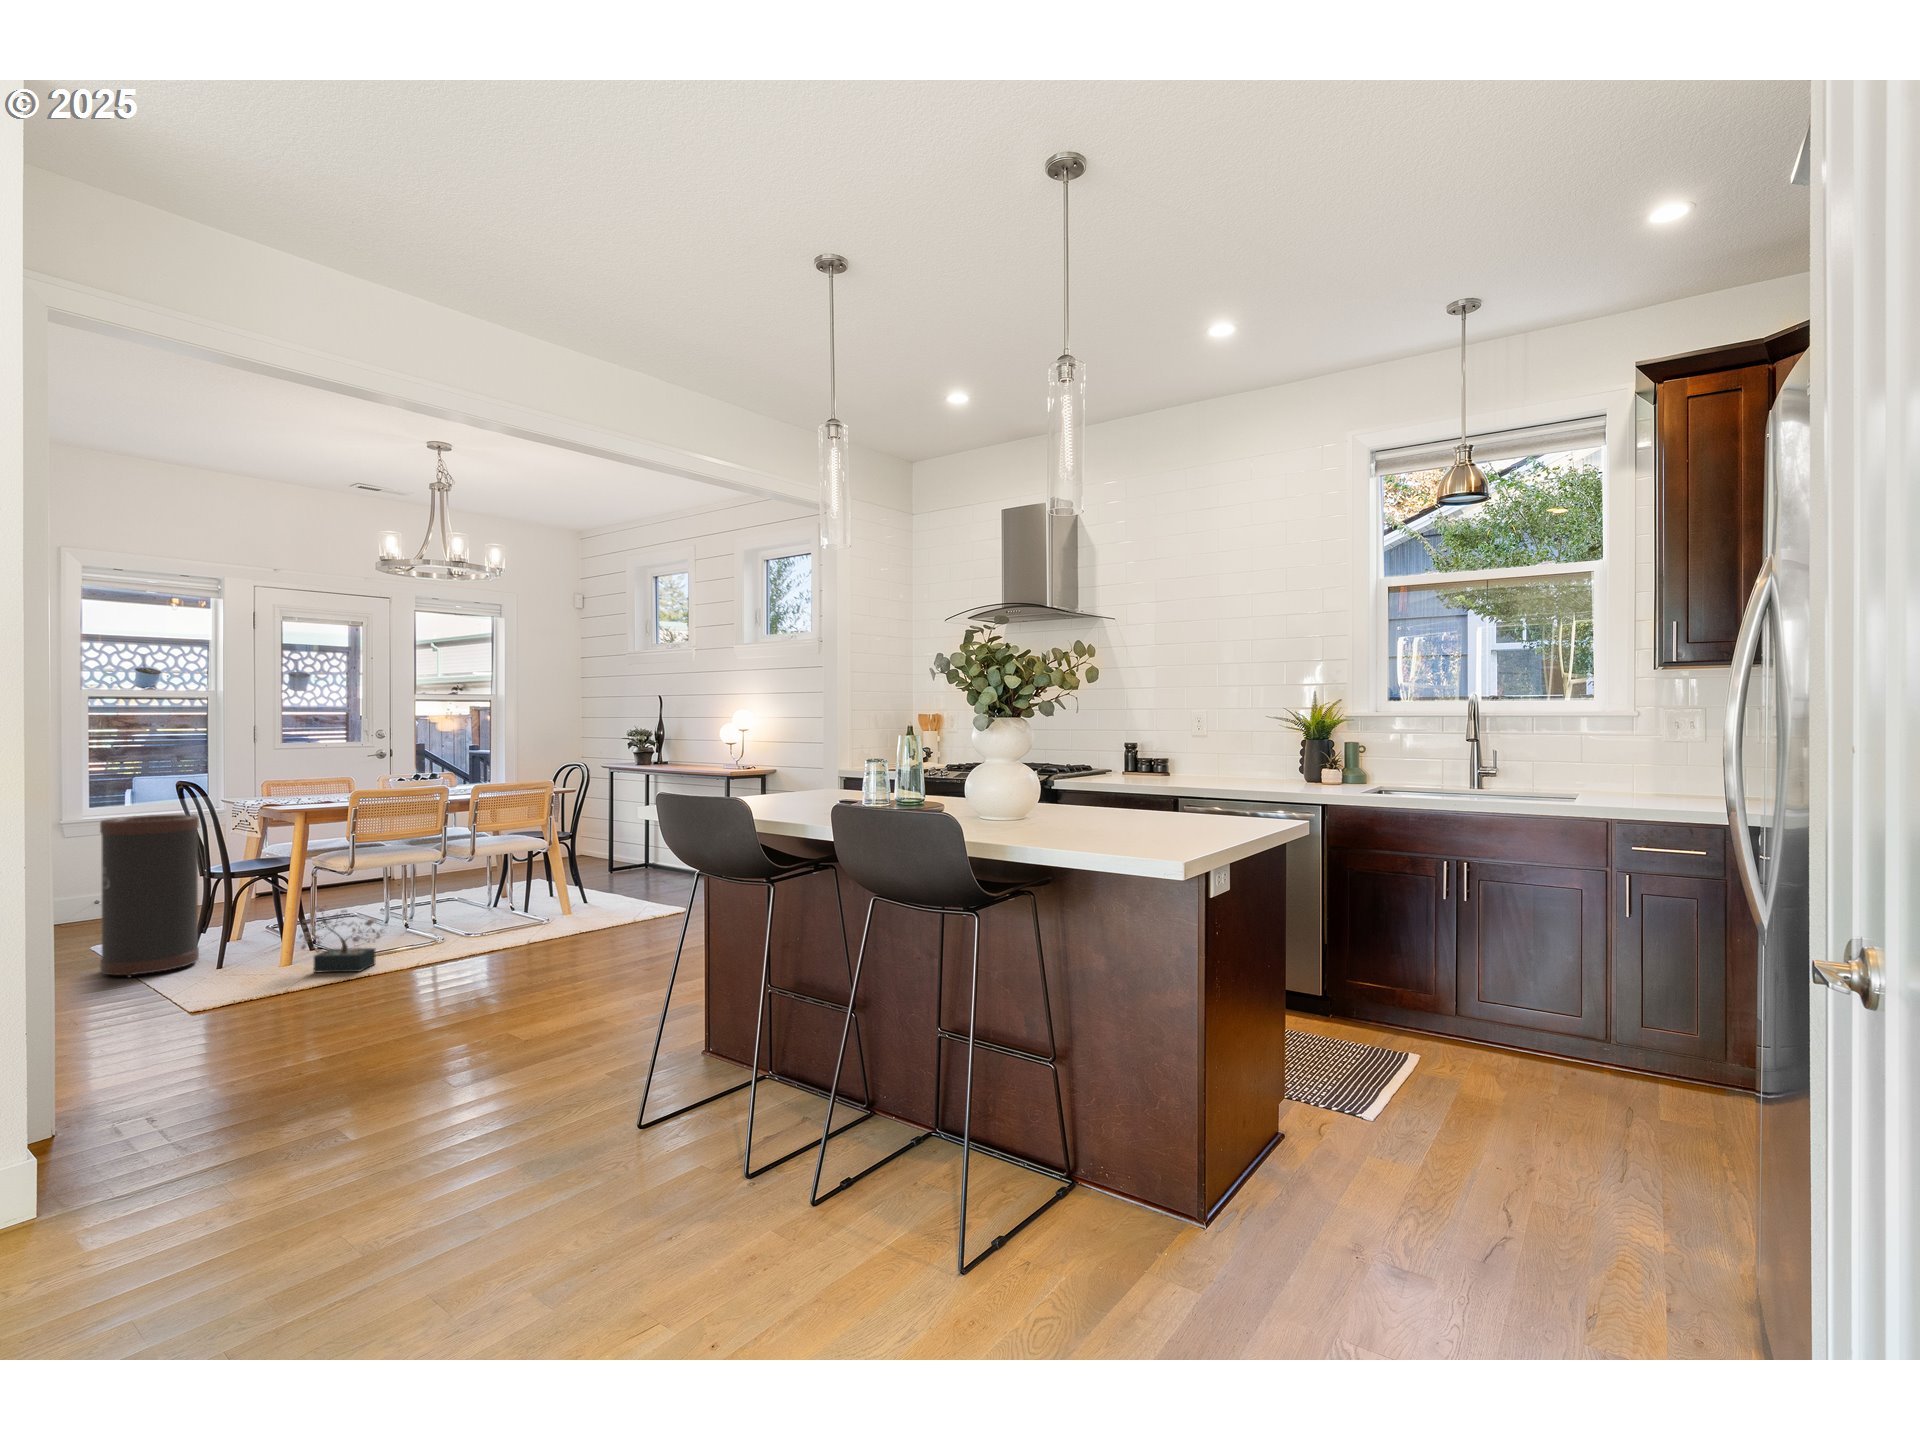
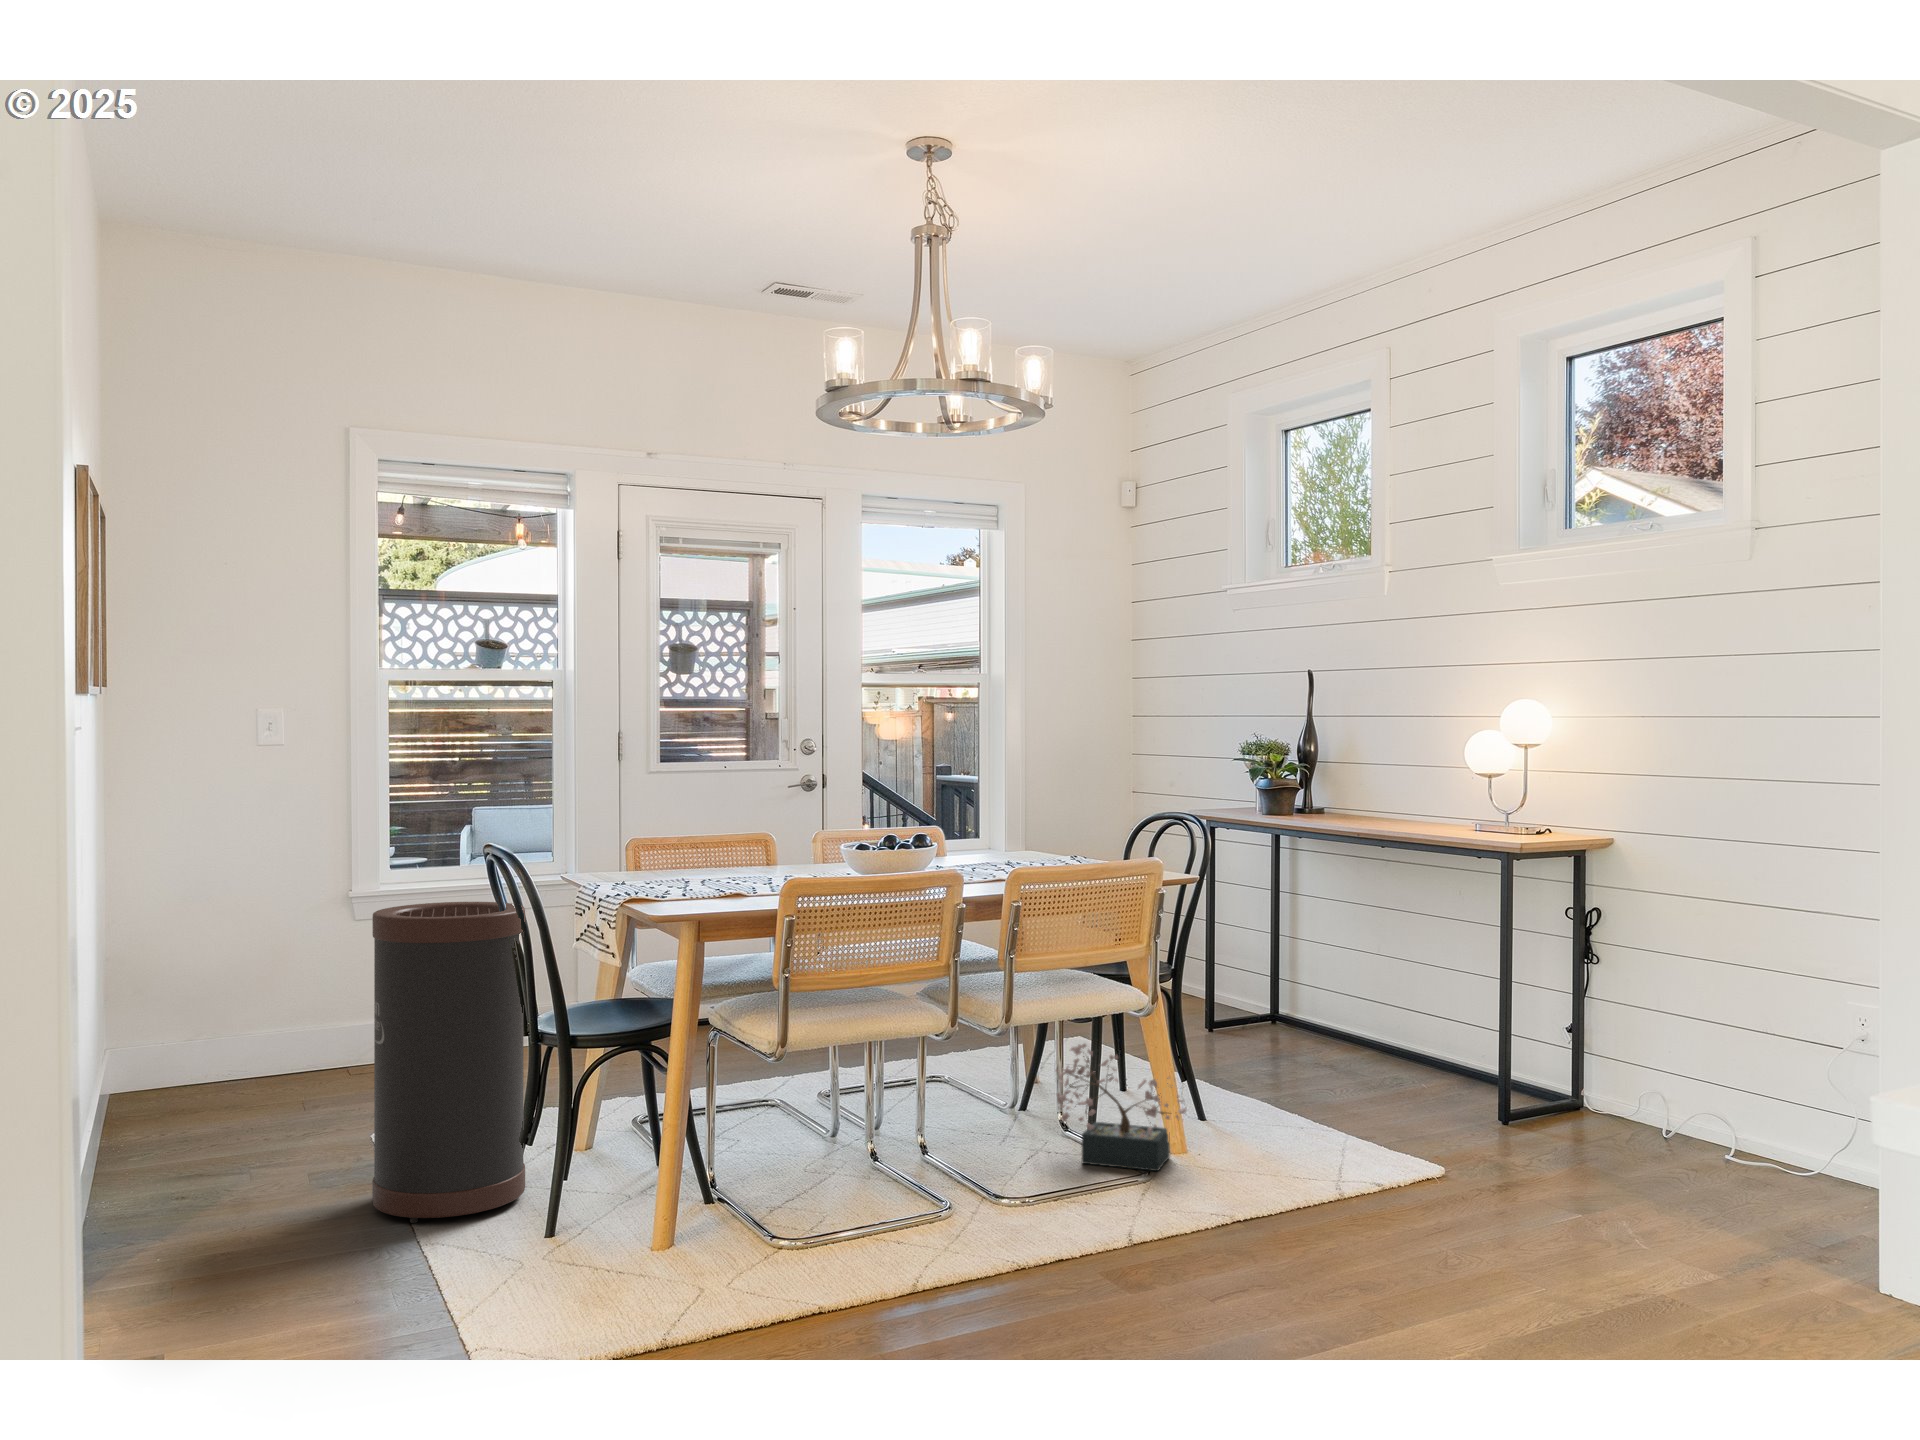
decorative plant: present [299,906,383,973] -> present [1056,1044,1186,1171]

